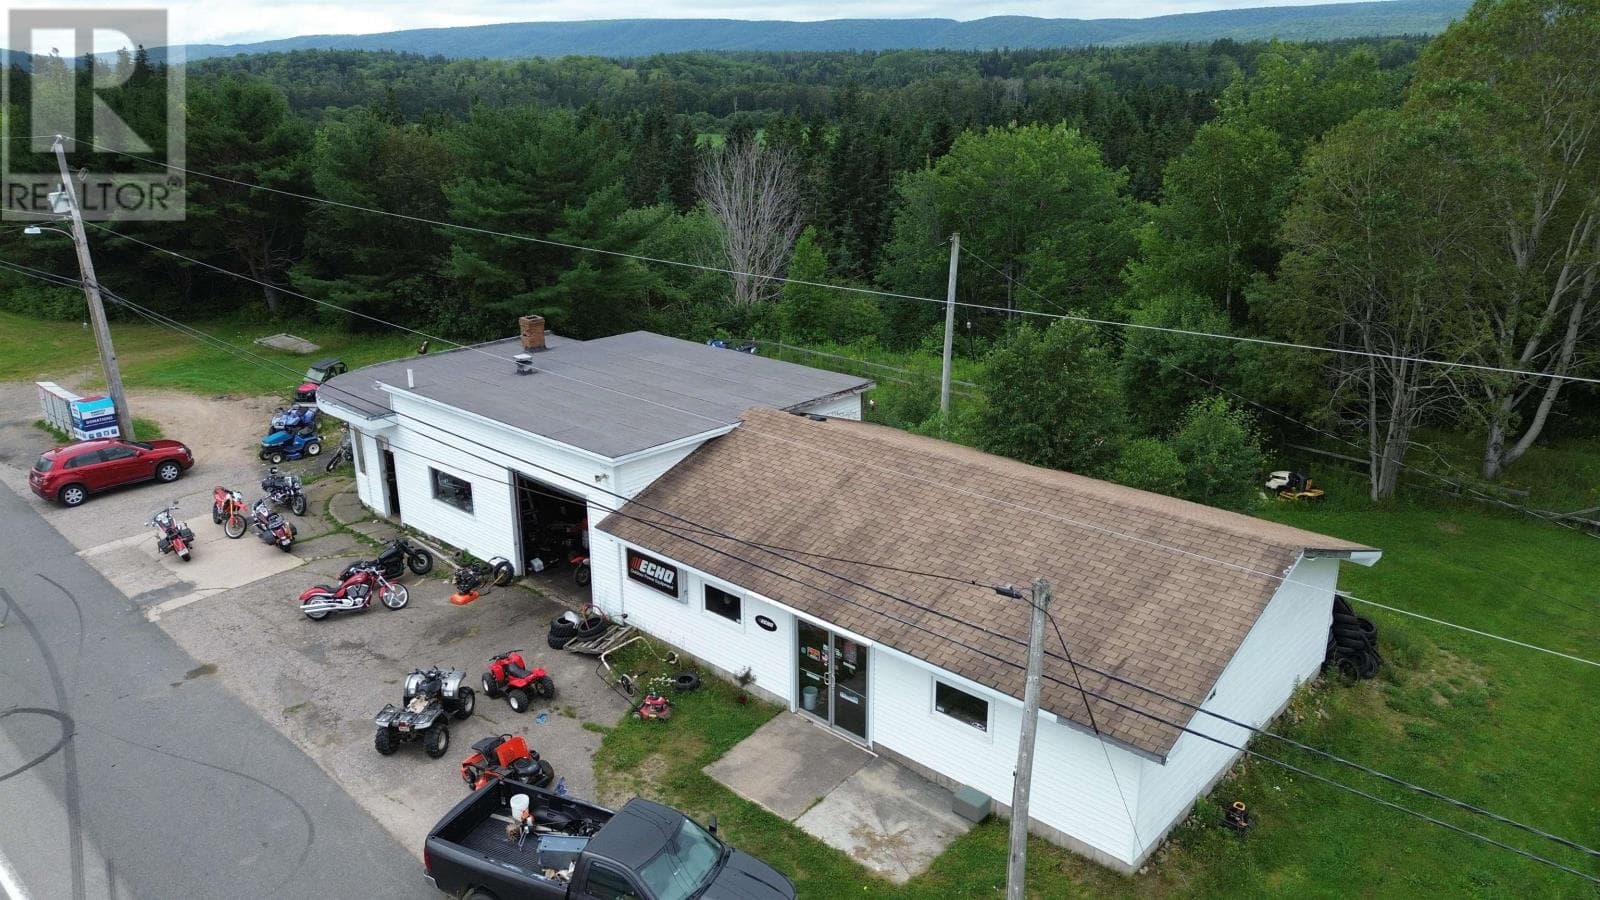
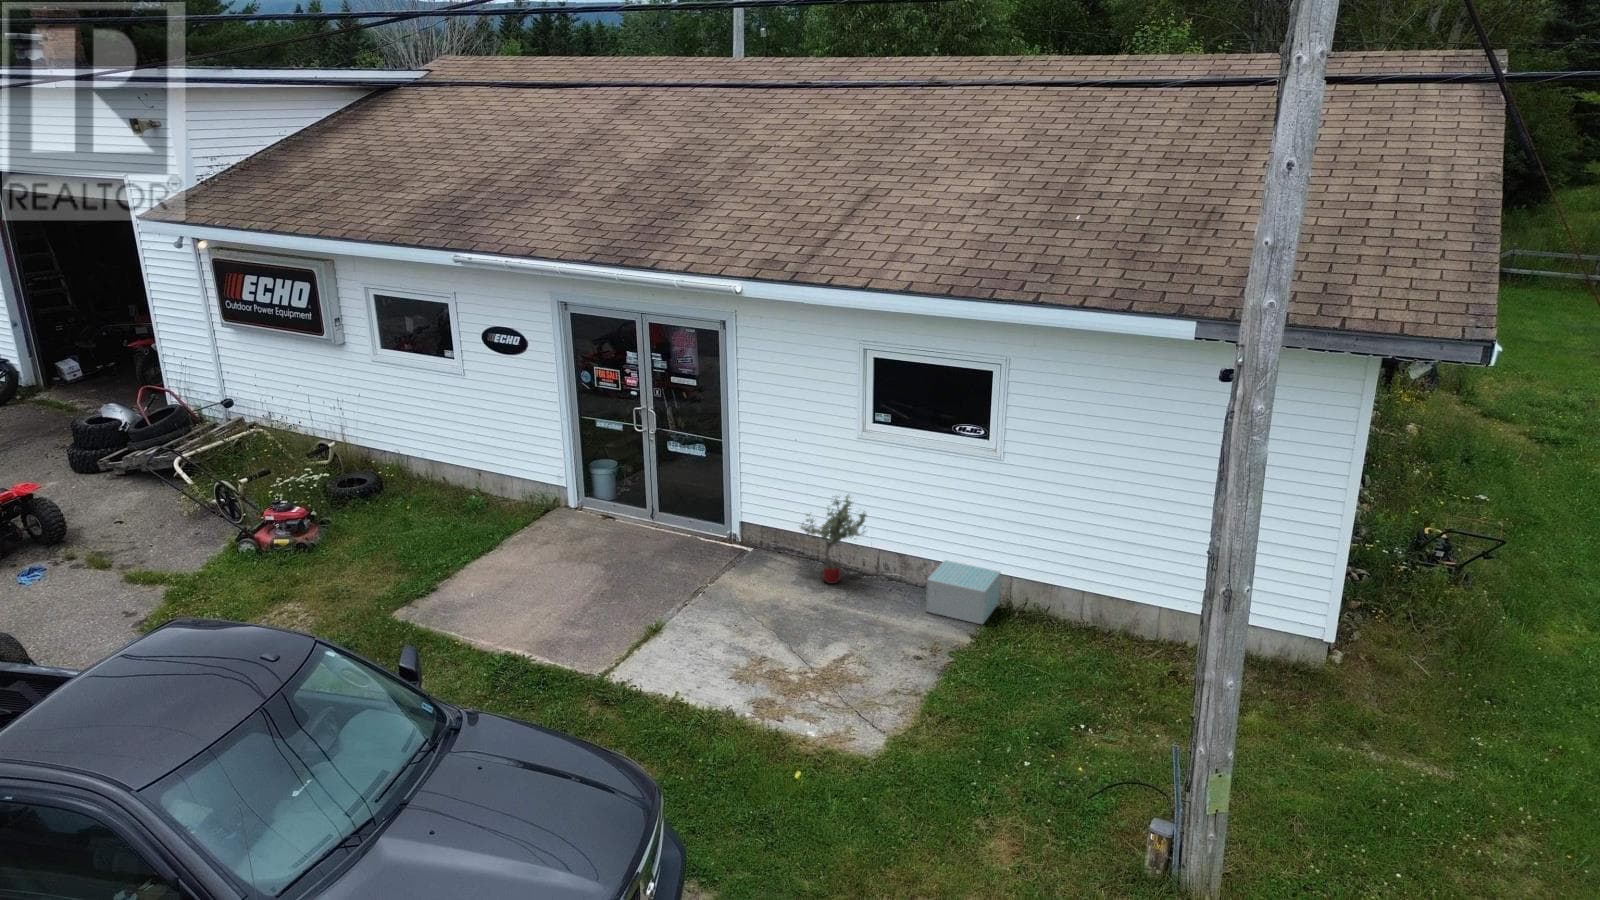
potted tree: present [733,666,756,703] -> present [801,495,866,584]

